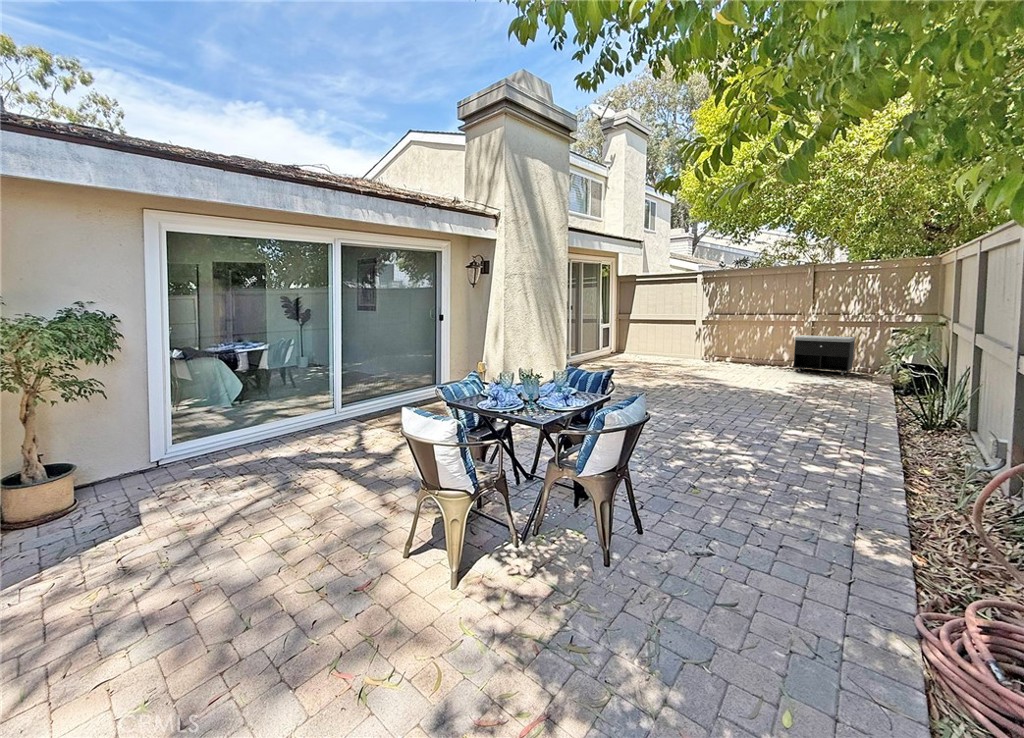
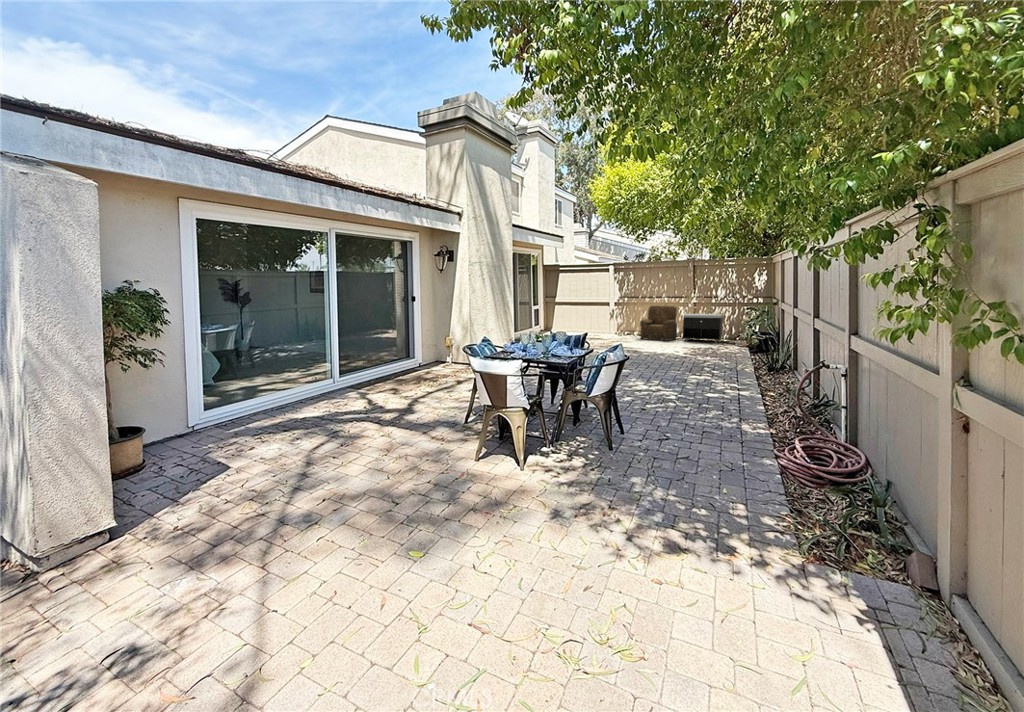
armchair: none [735,324,787,370] -> present [640,305,677,341]

